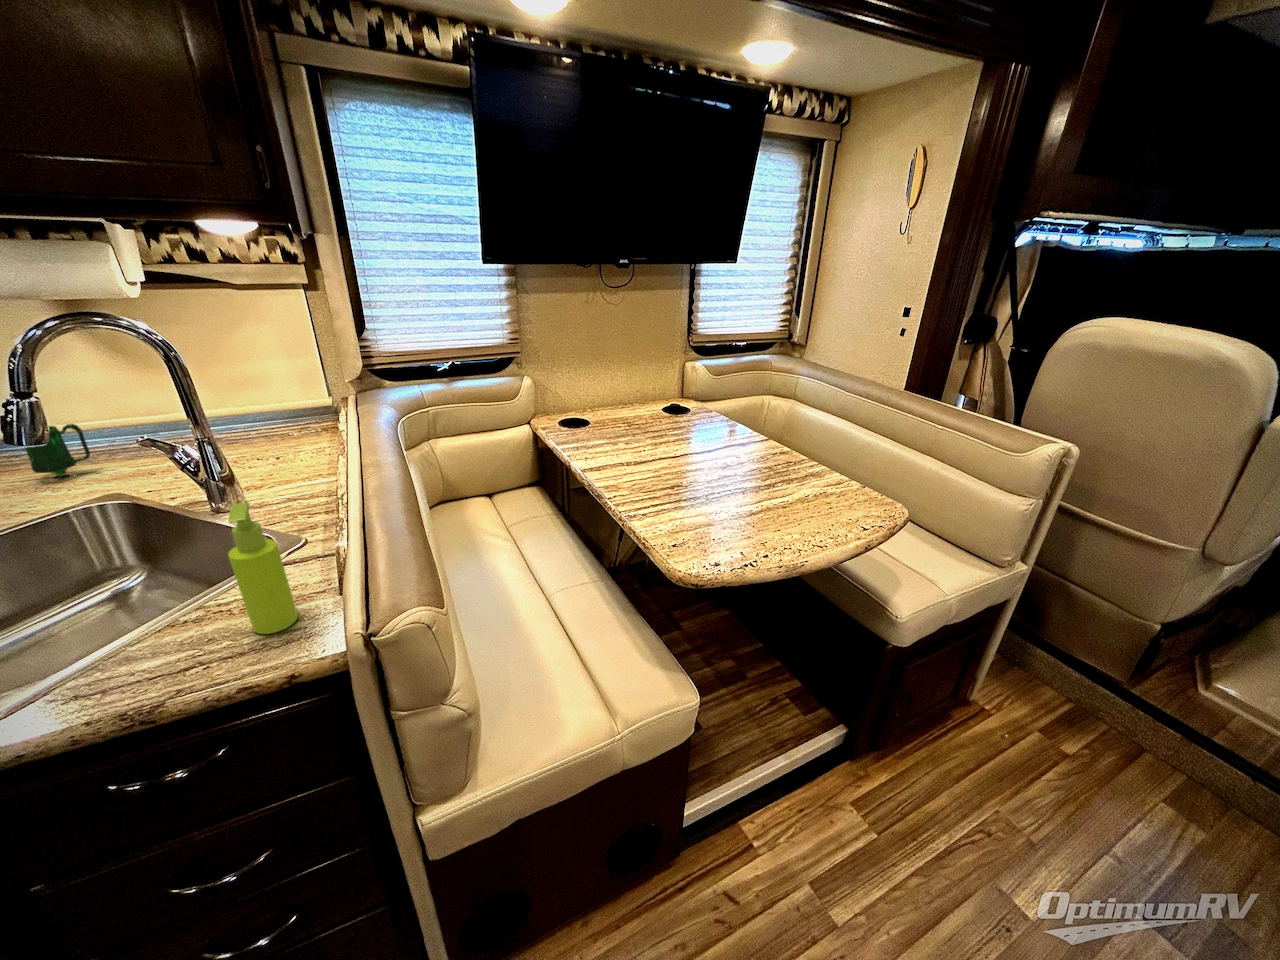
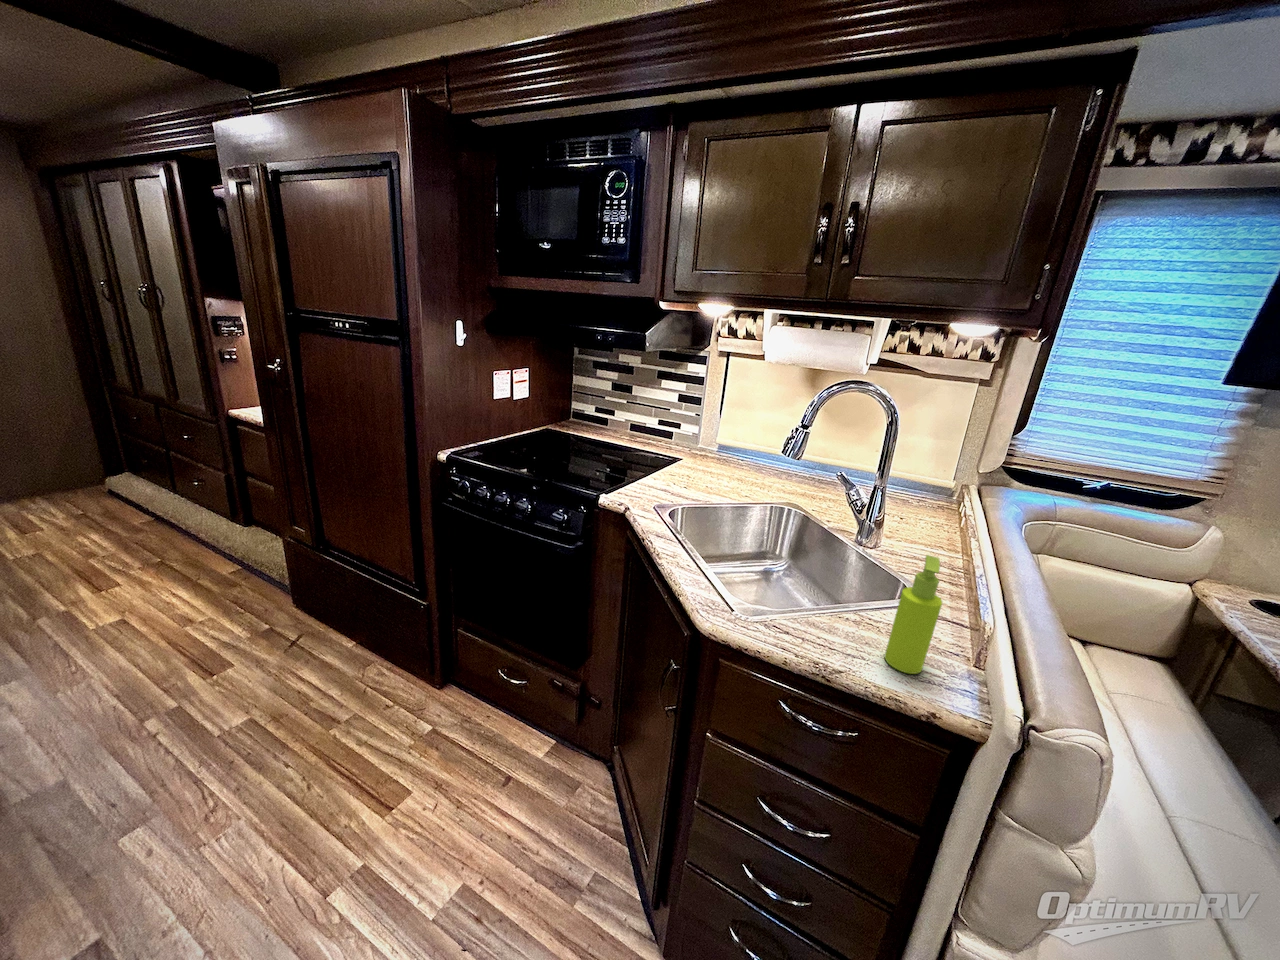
mug: present [25,424,90,477] -> none [761,447,796,484]

